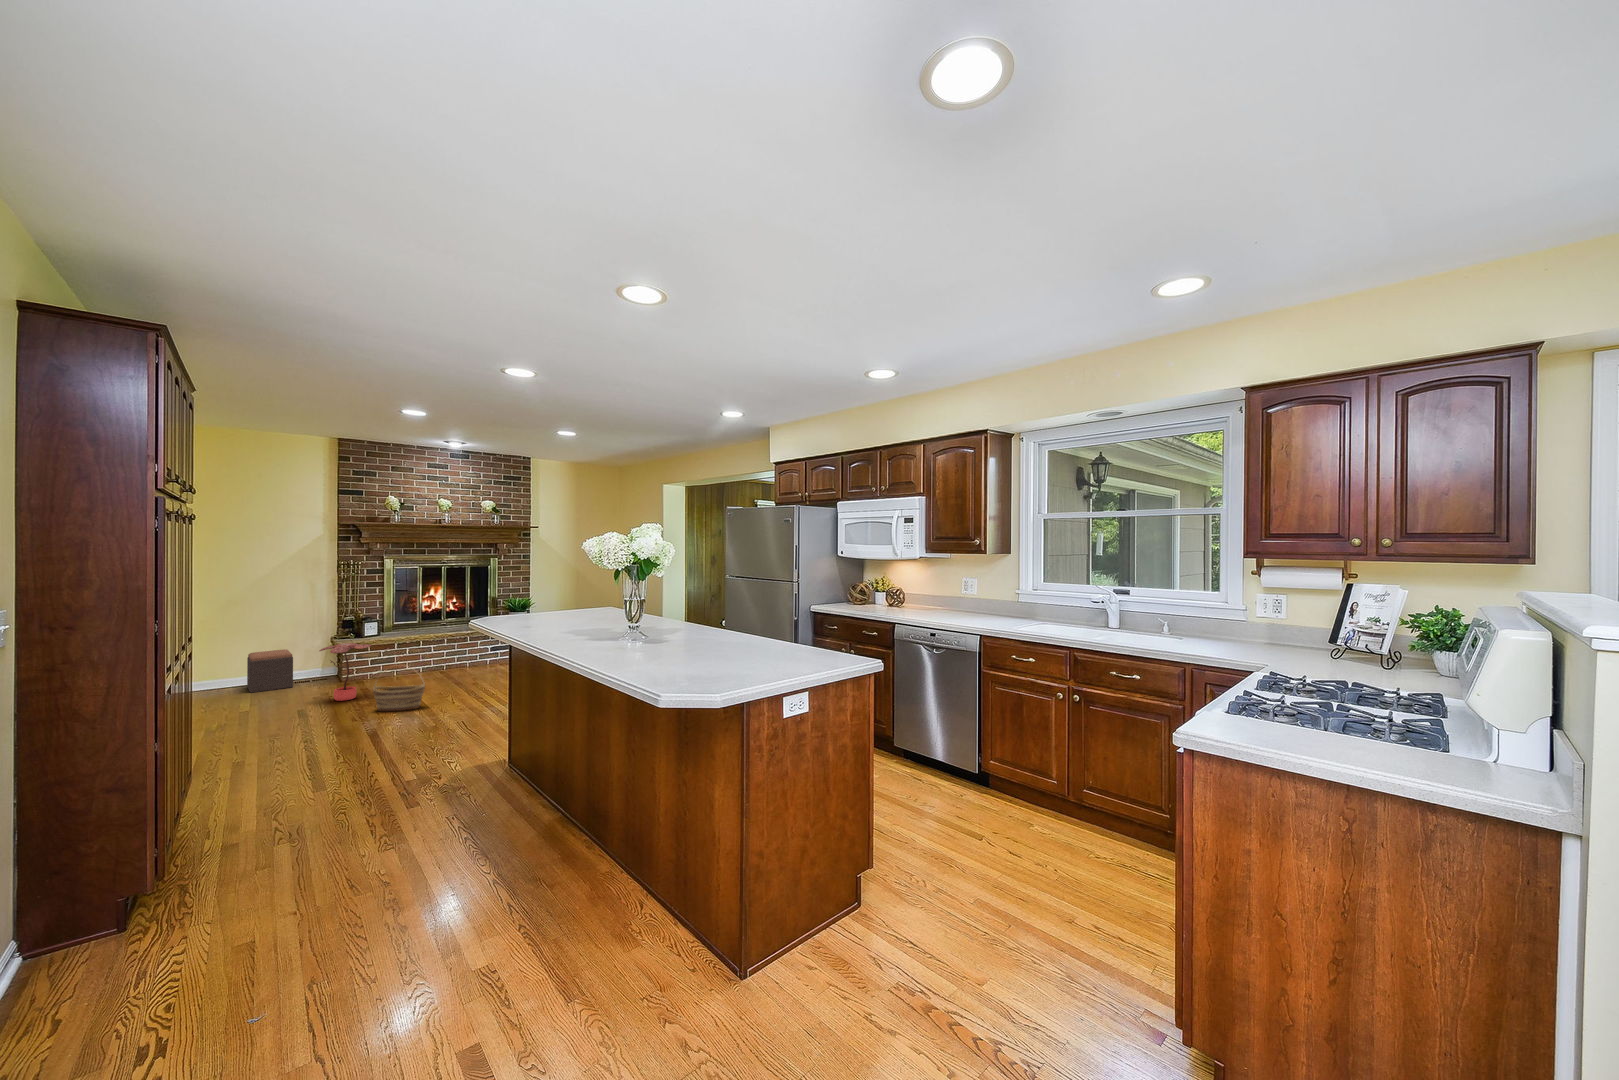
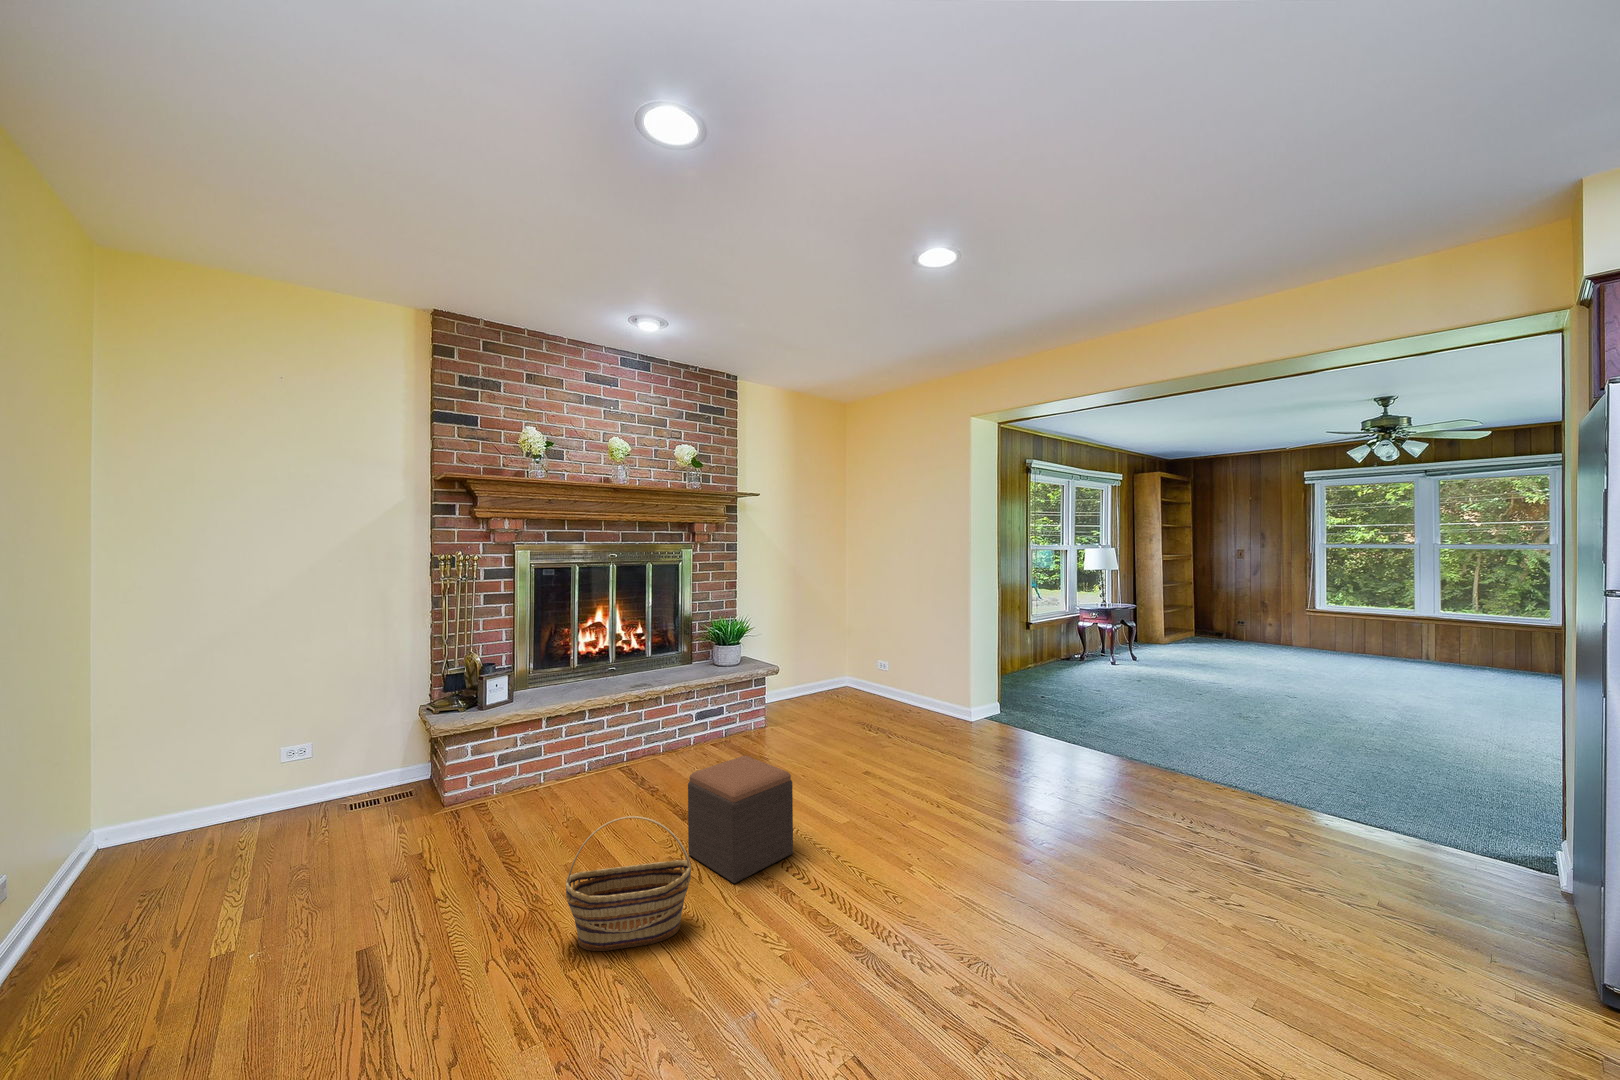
potted plant: present [319,643,372,701] -> none [414,740,532,890]
footstool: present [247,649,293,693] -> present [688,756,793,883]

